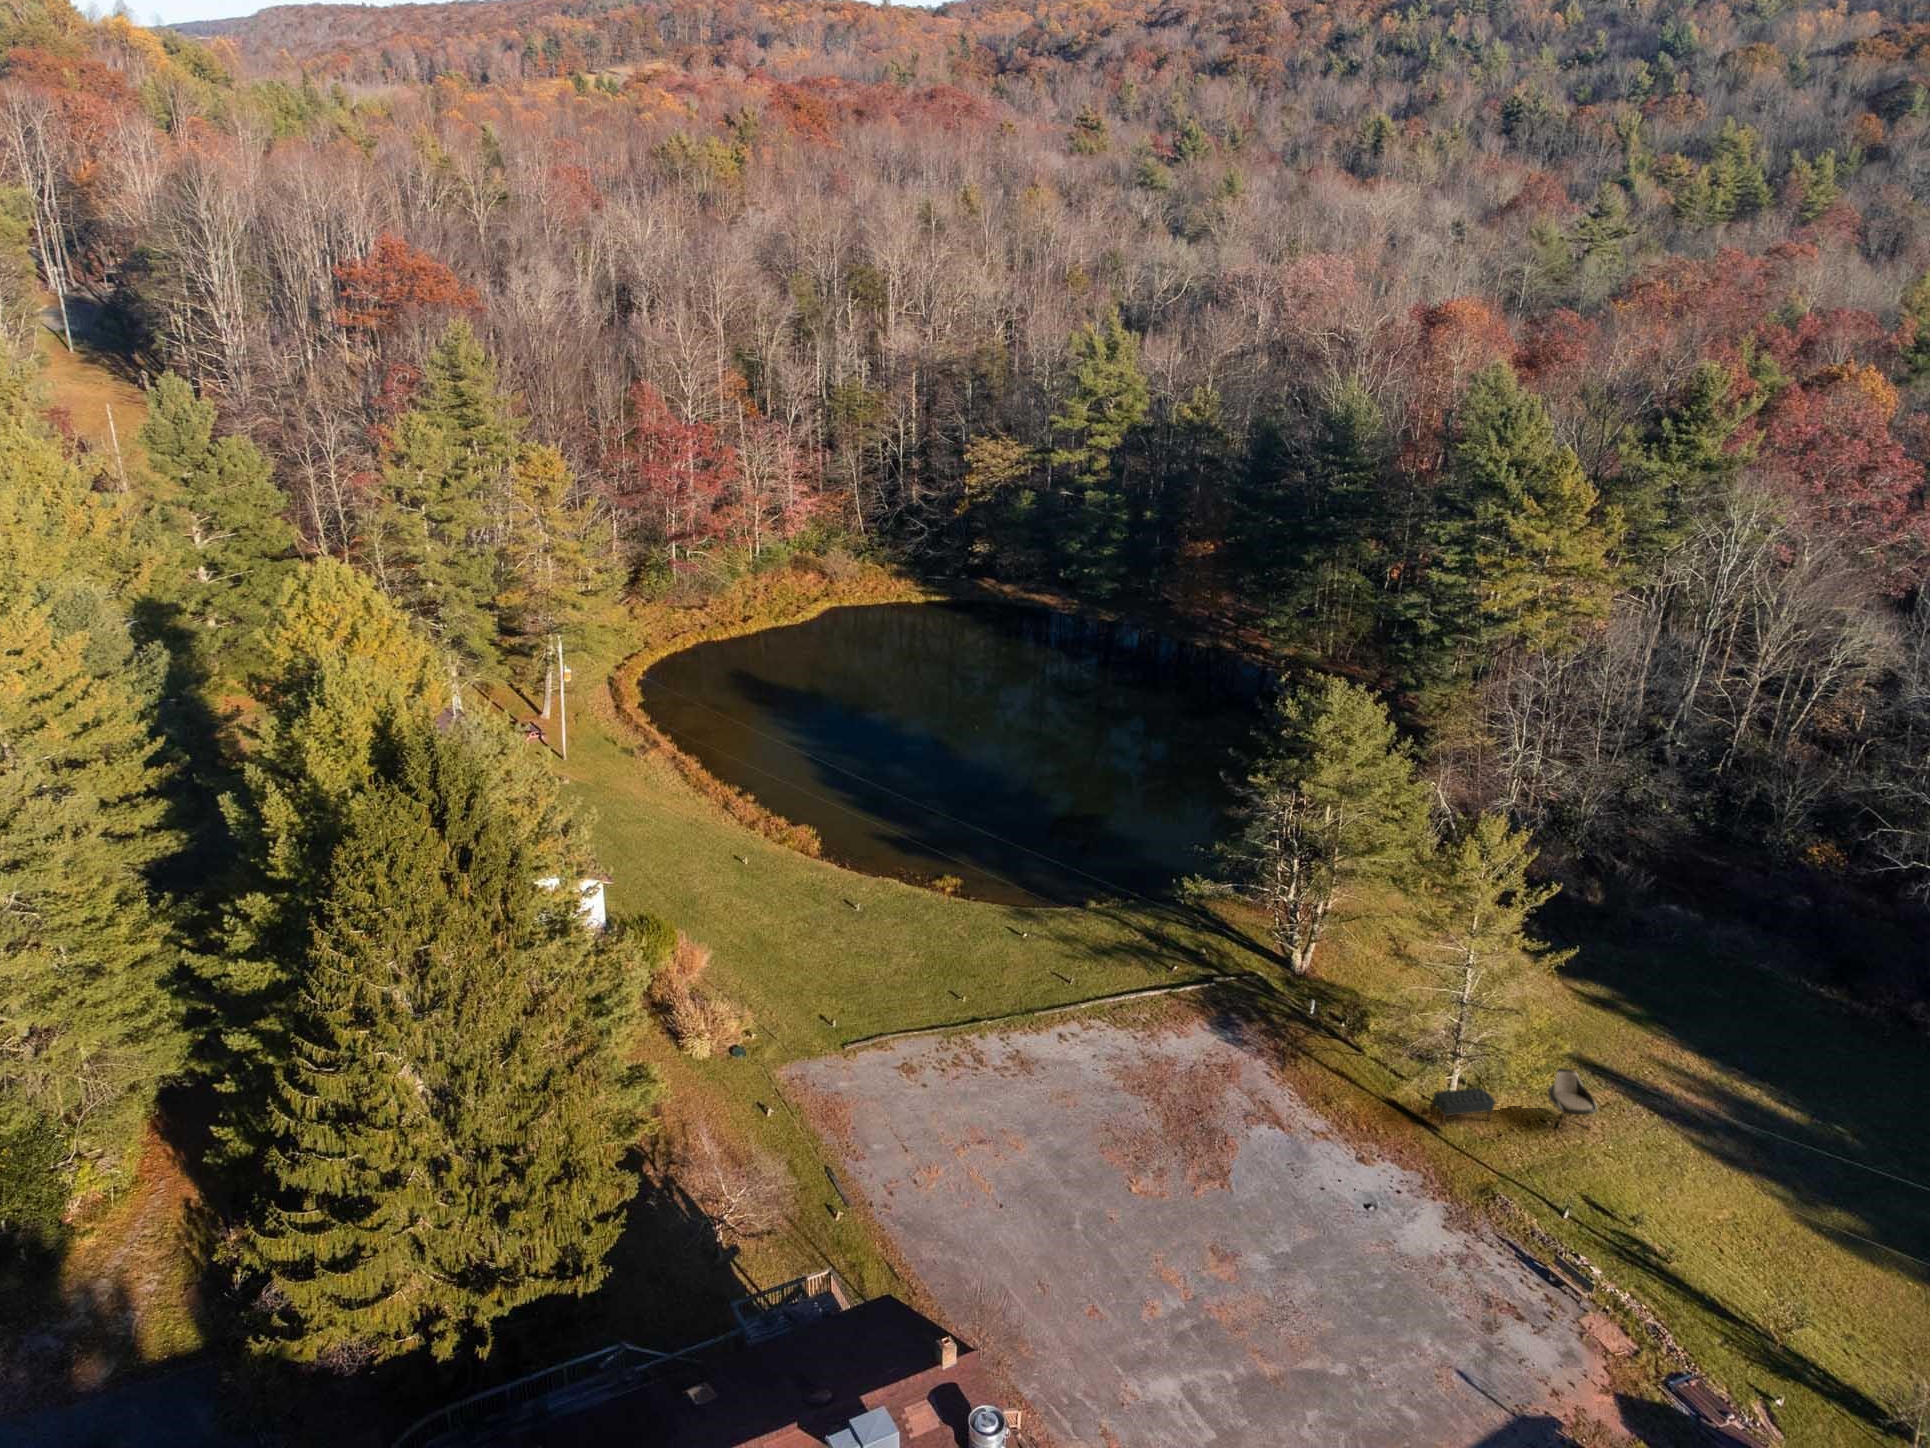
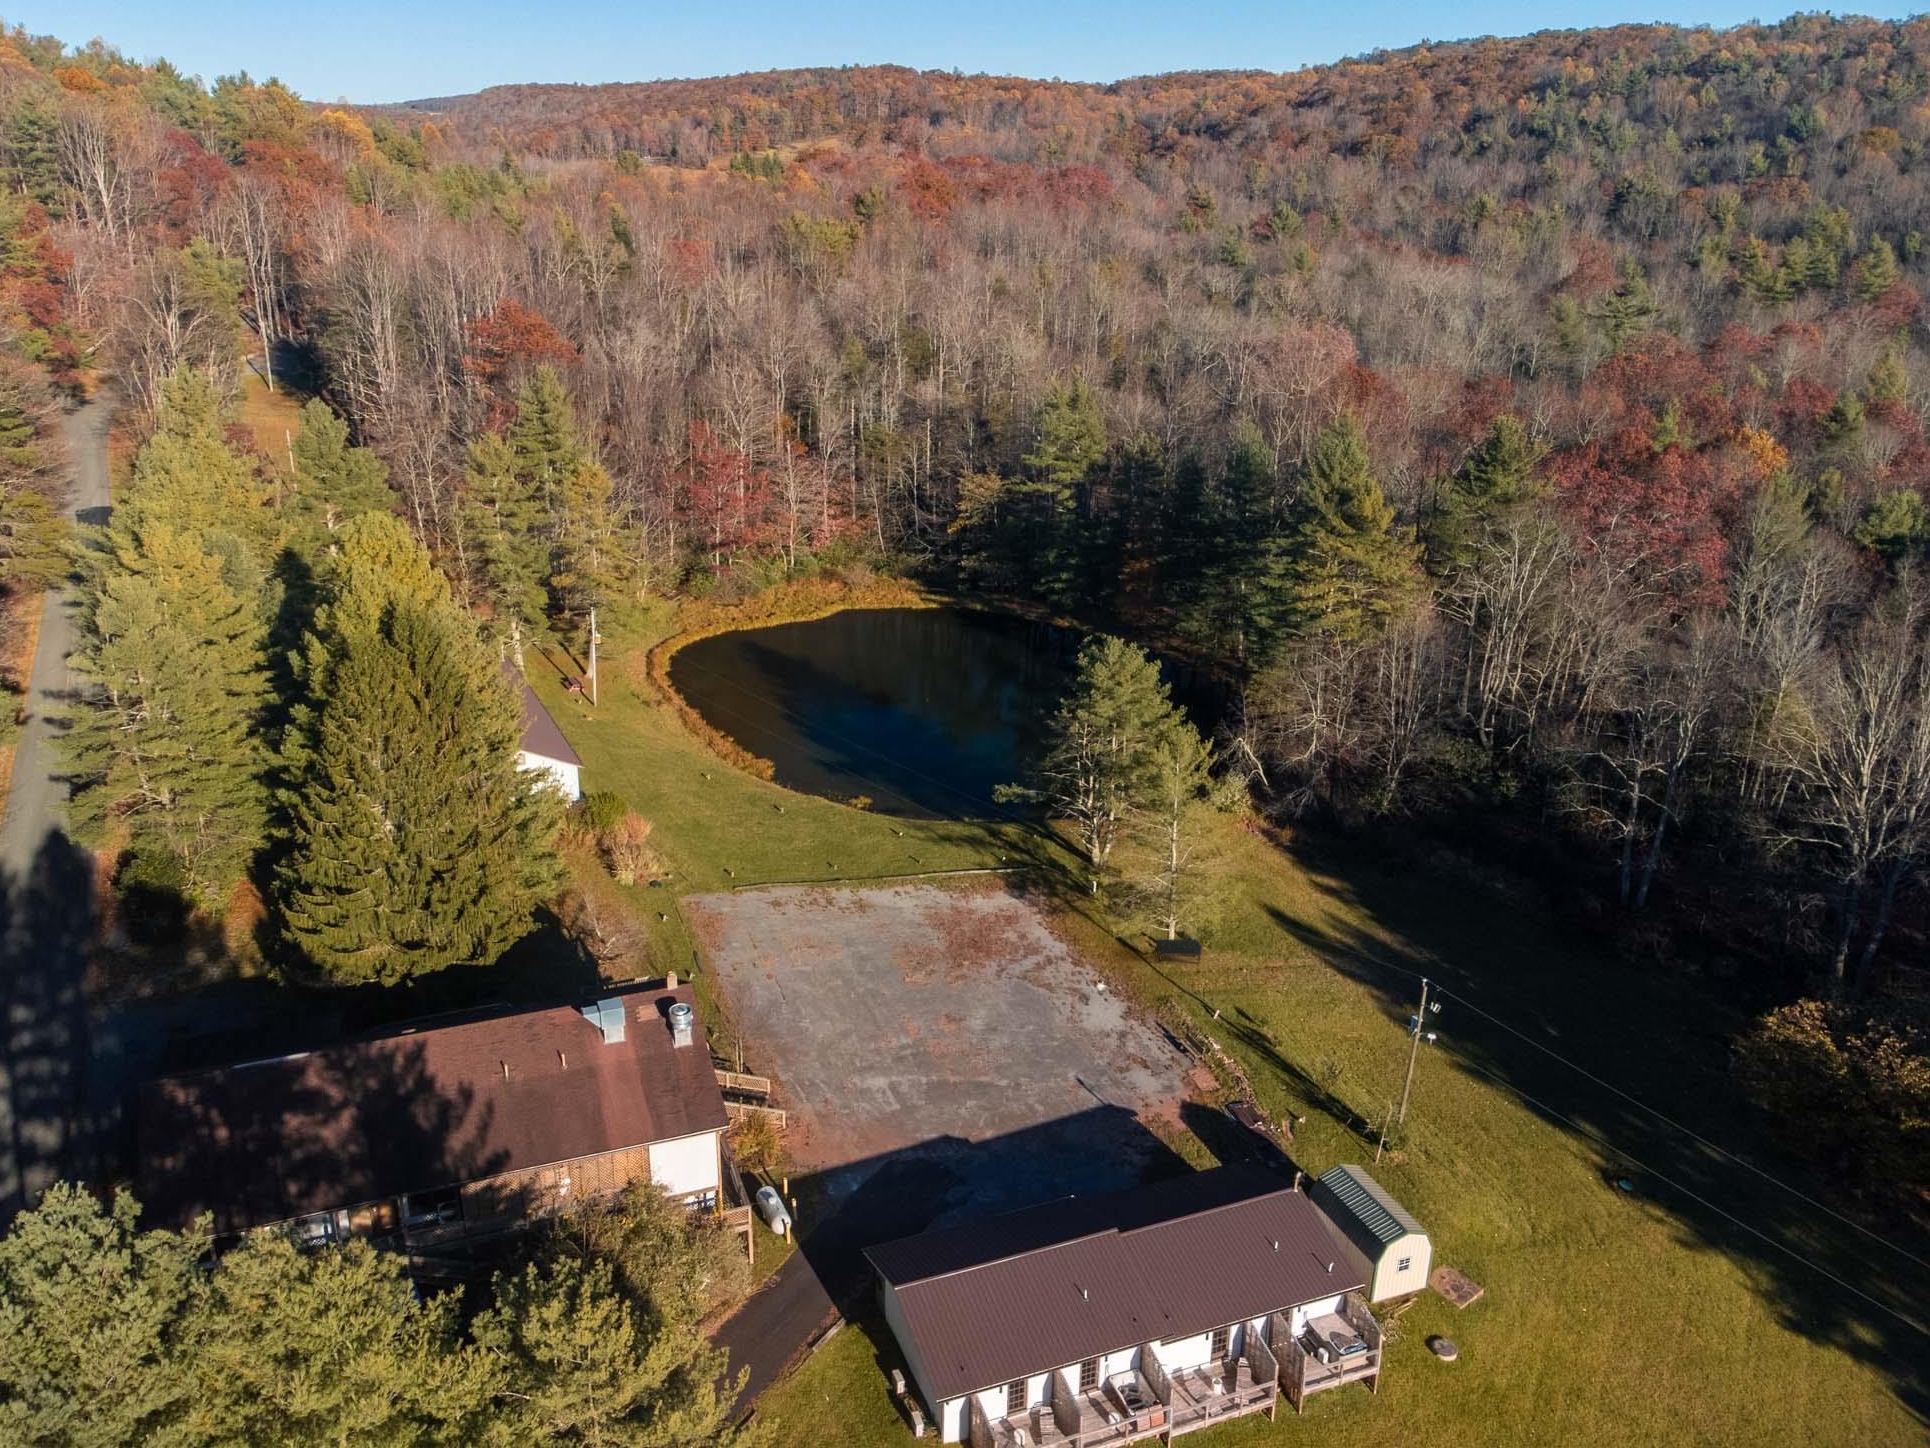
lounge chair: present [1548,1068,1597,1125] -> none [1244,929,1282,974]

